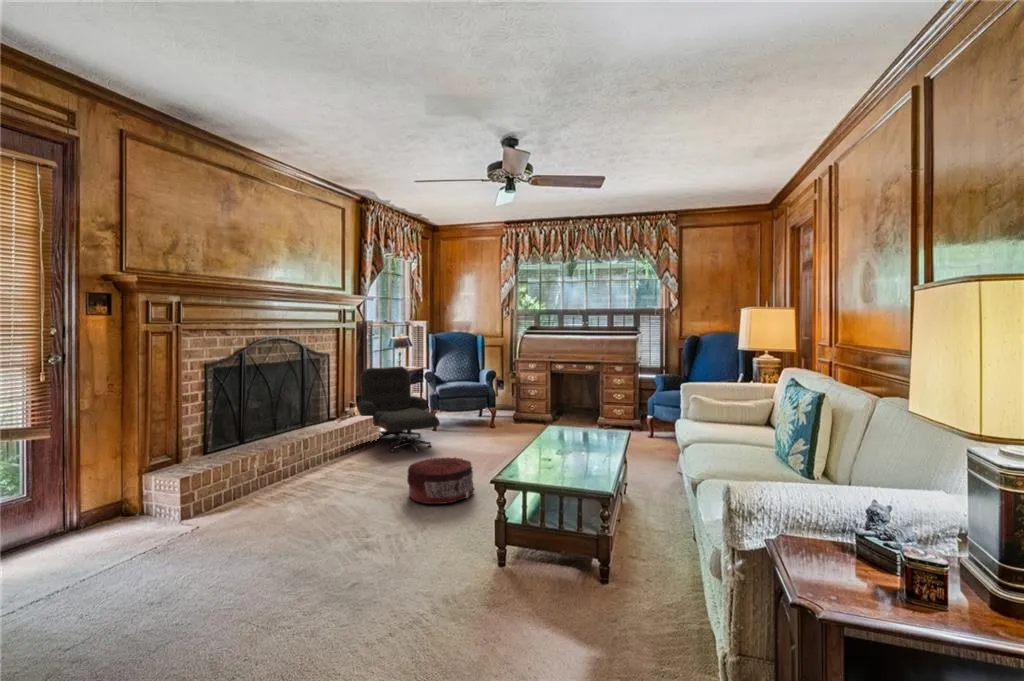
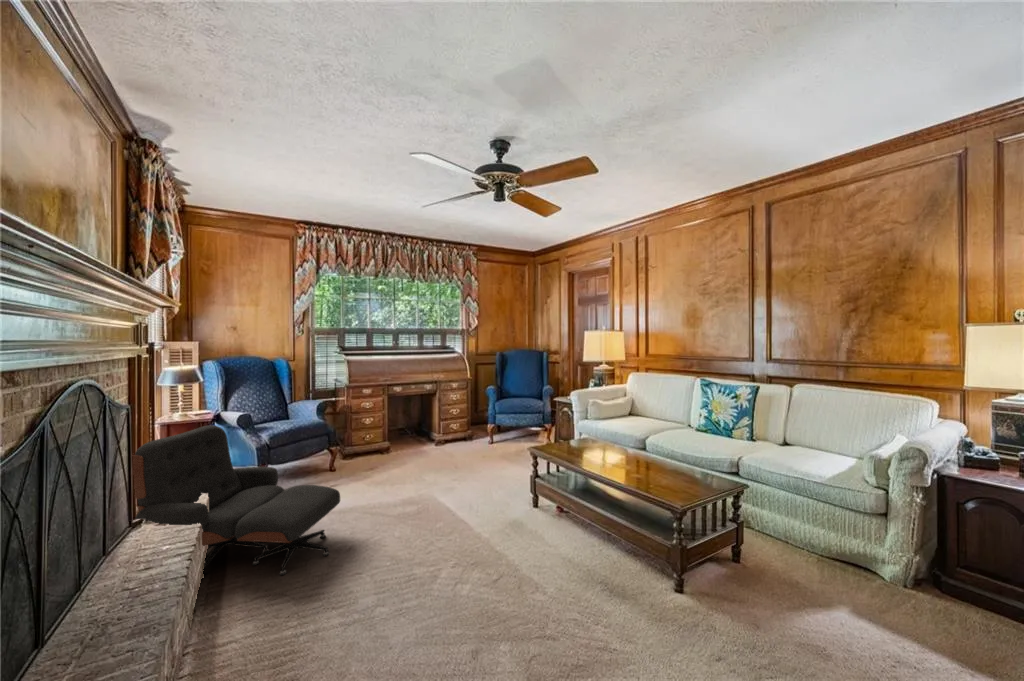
pouf: present [407,457,474,504] -> none [466,532,559,629]

